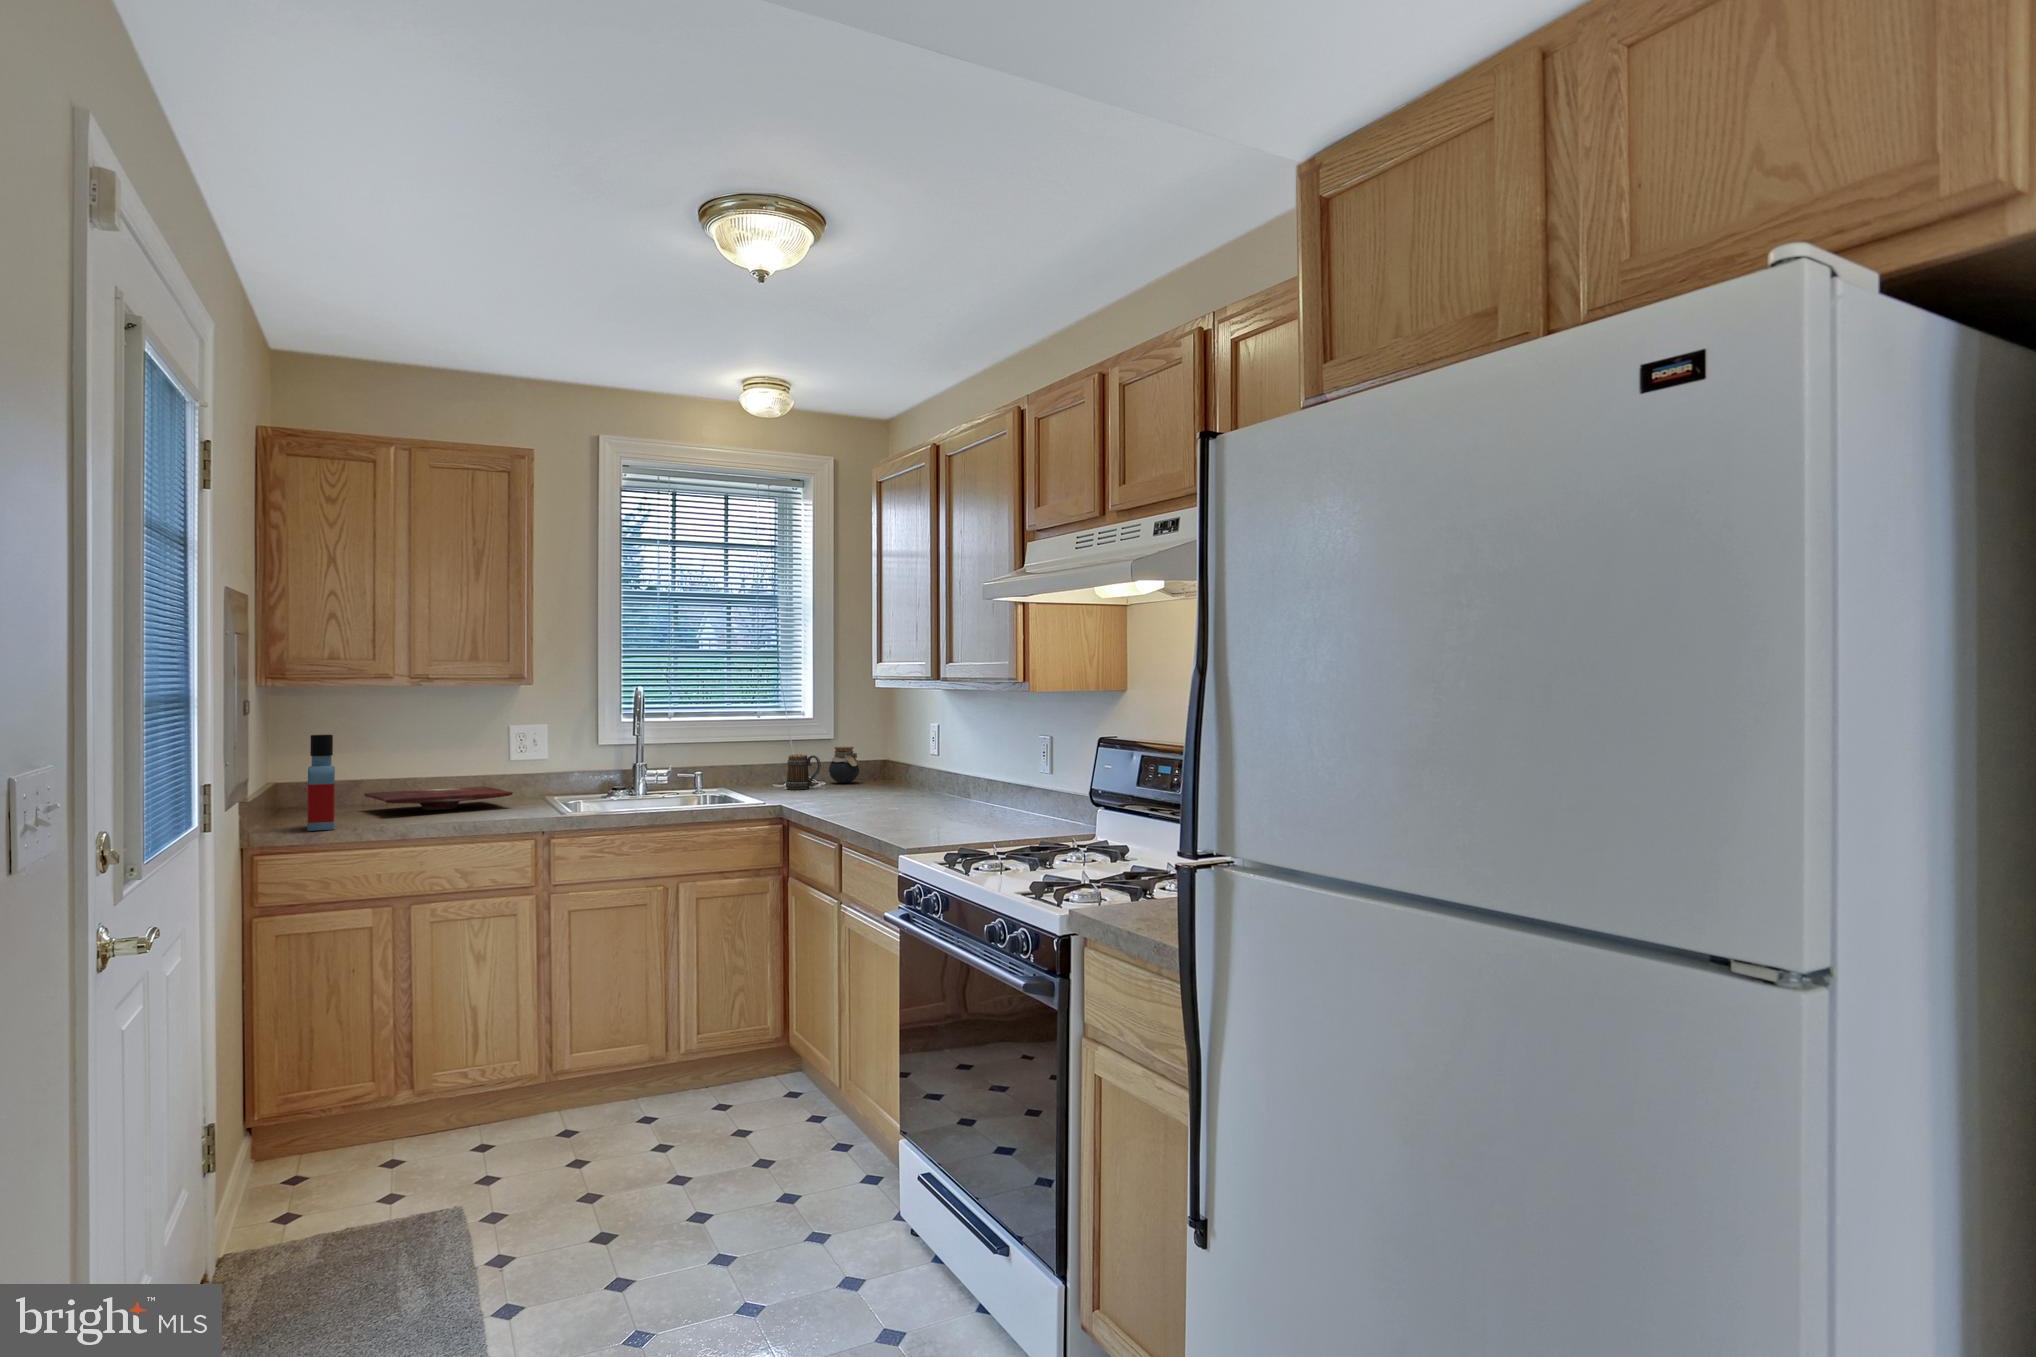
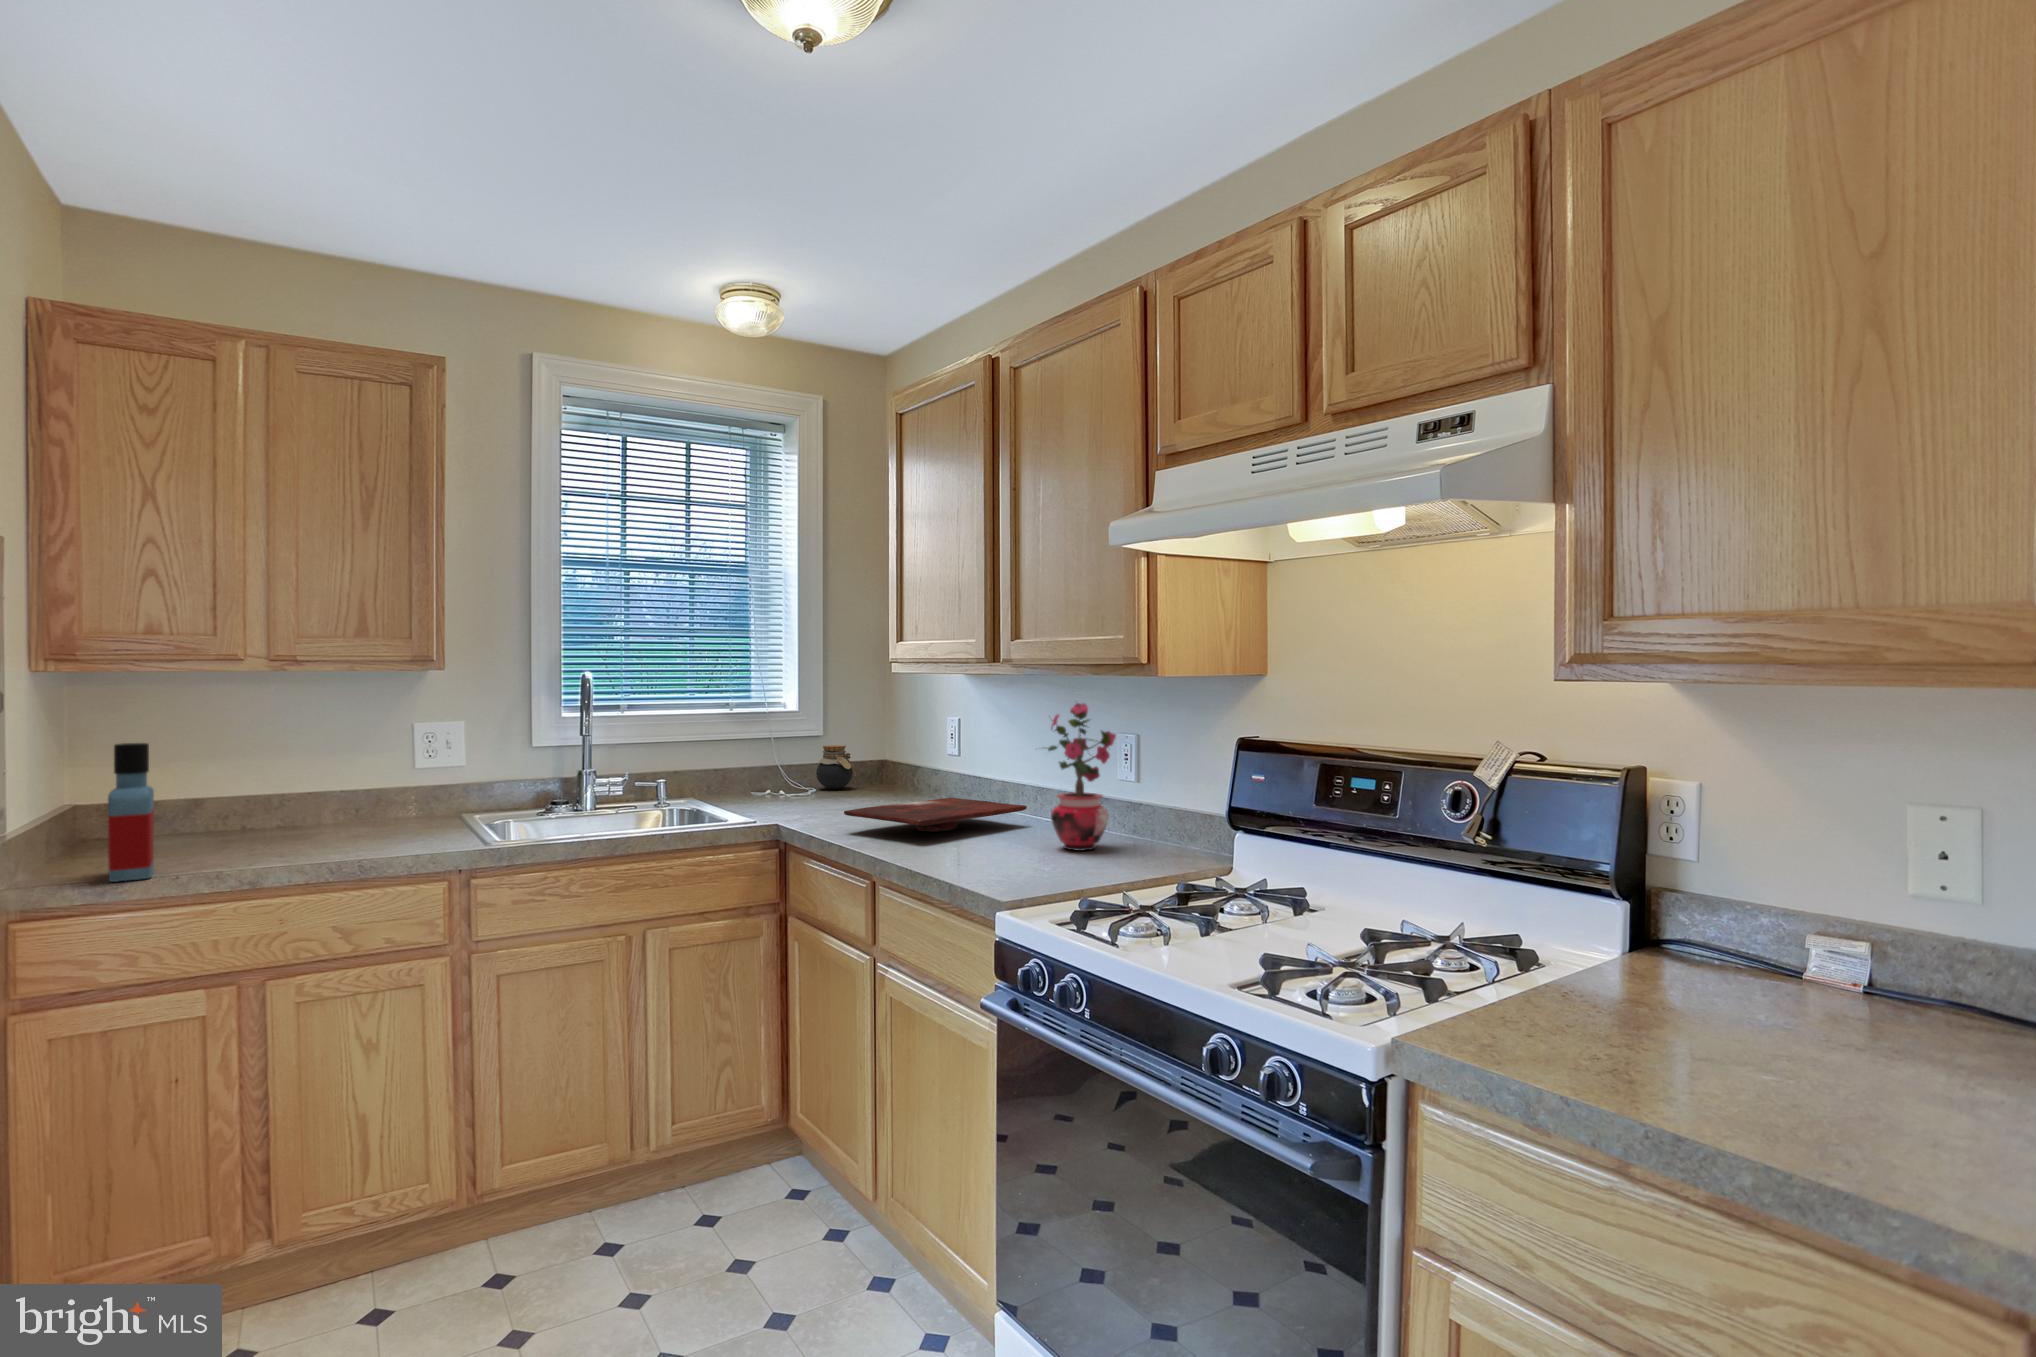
potted plant: none [964,708,1029,824] -> present [1044,703,1116,851]
mug: present [786,754,821,789] -> none [768,756,811,799]
cutting board: present [364,787,513,810] -> present [844,798,1027,832]

